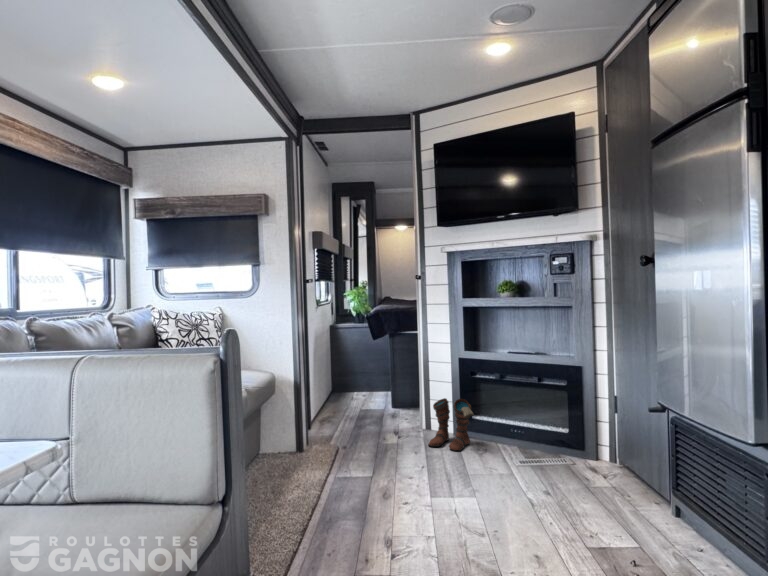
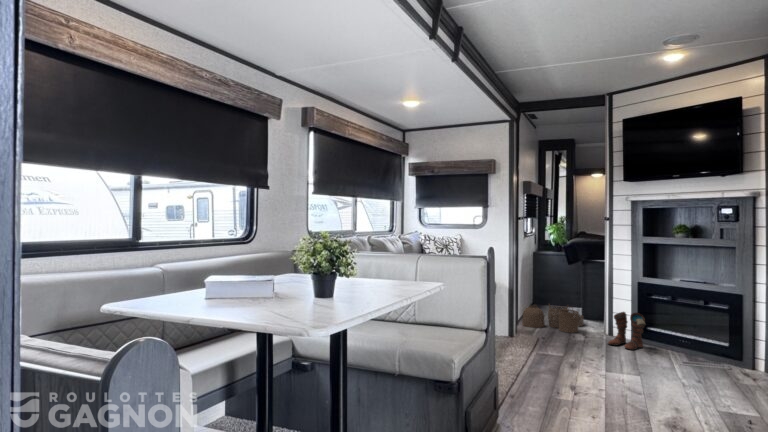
woven basket: none [317,393,395,432] -> present [522,304,584,333]

